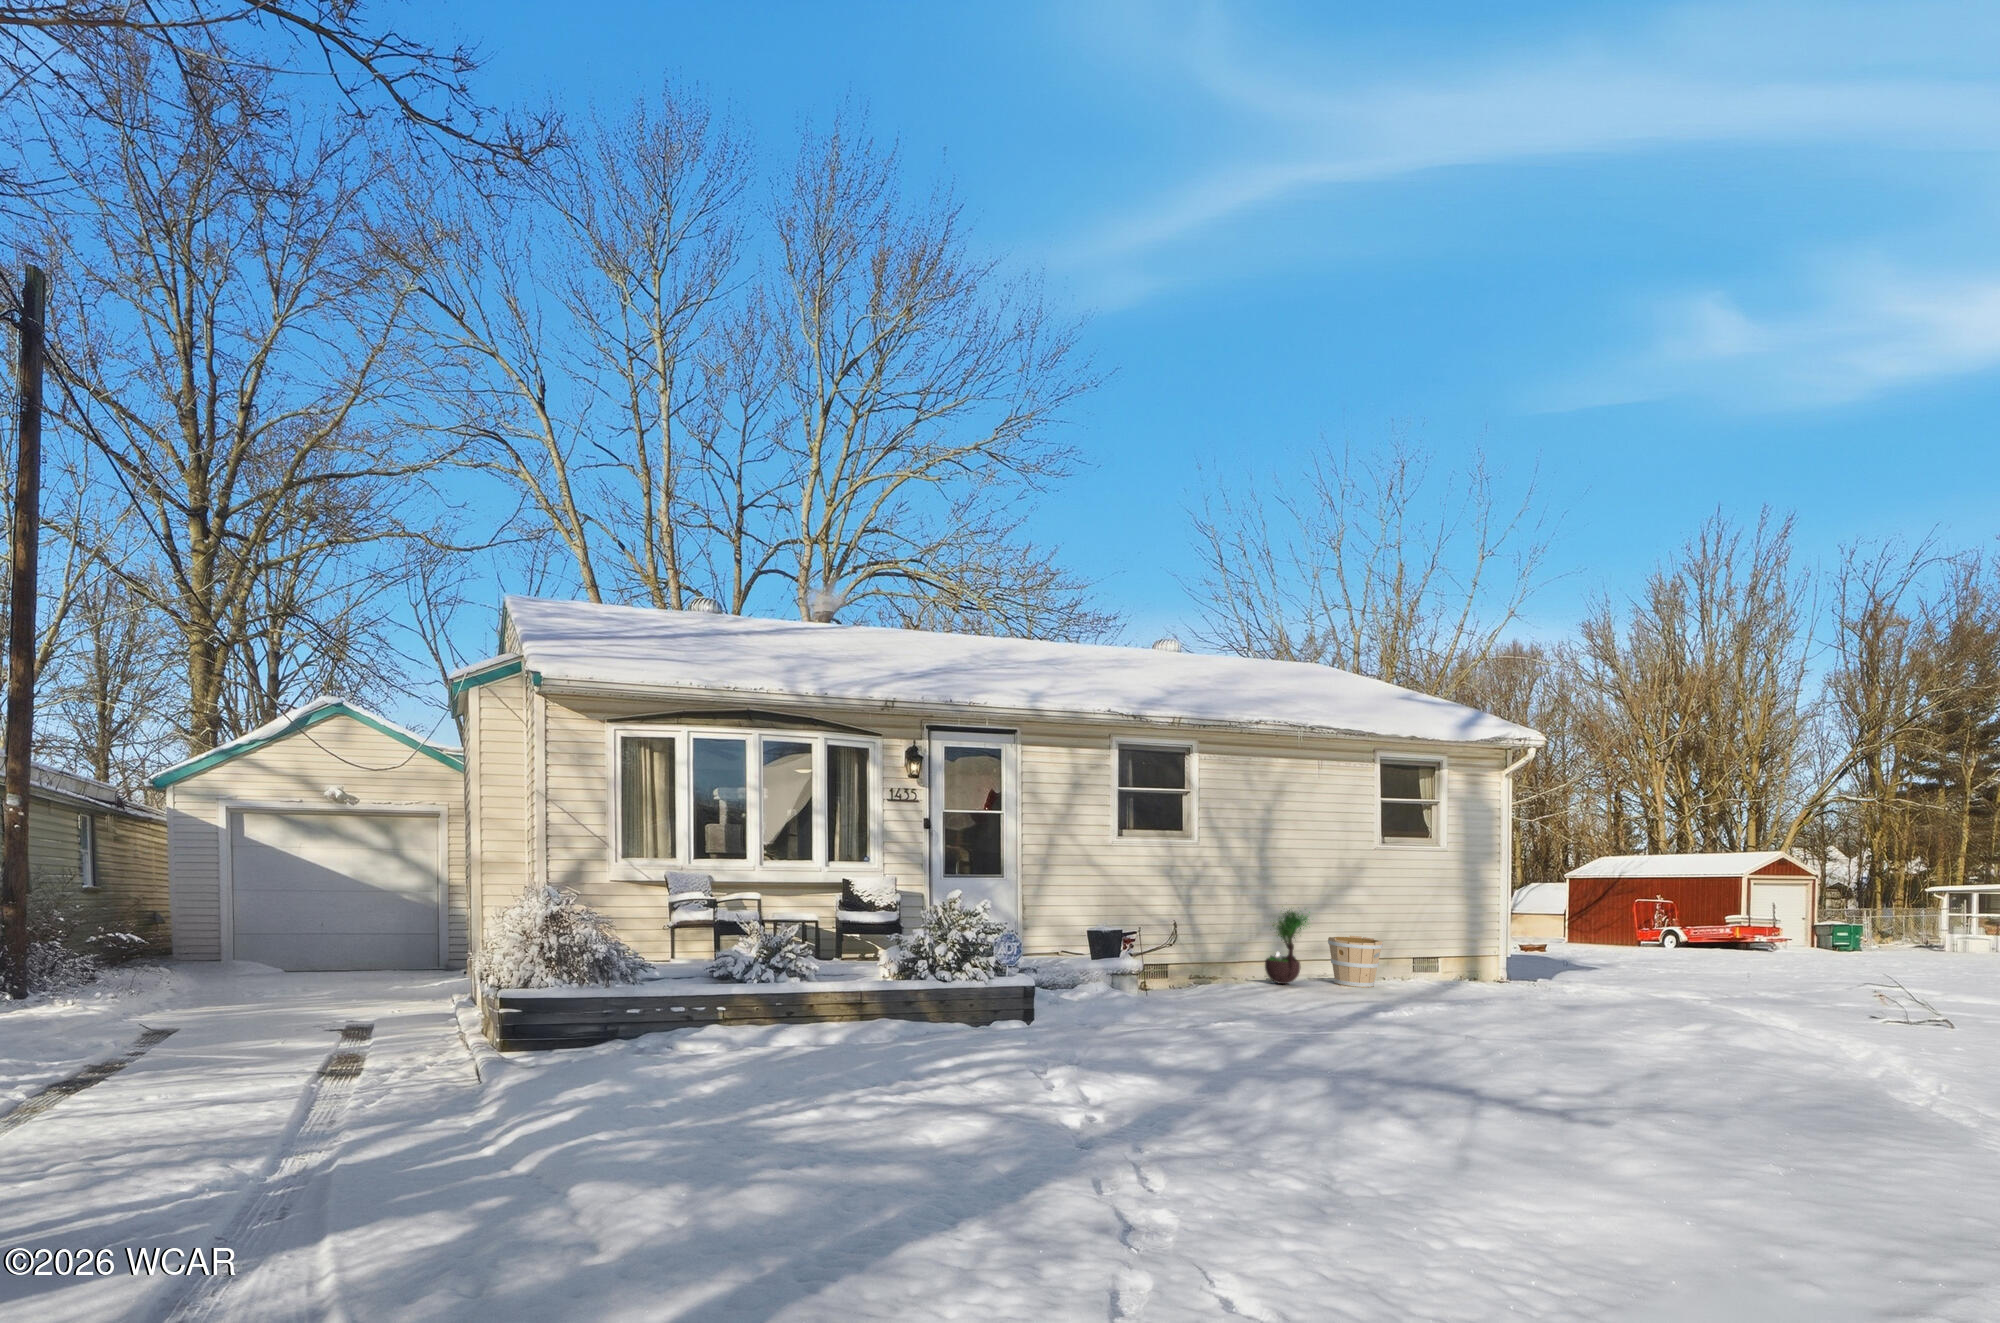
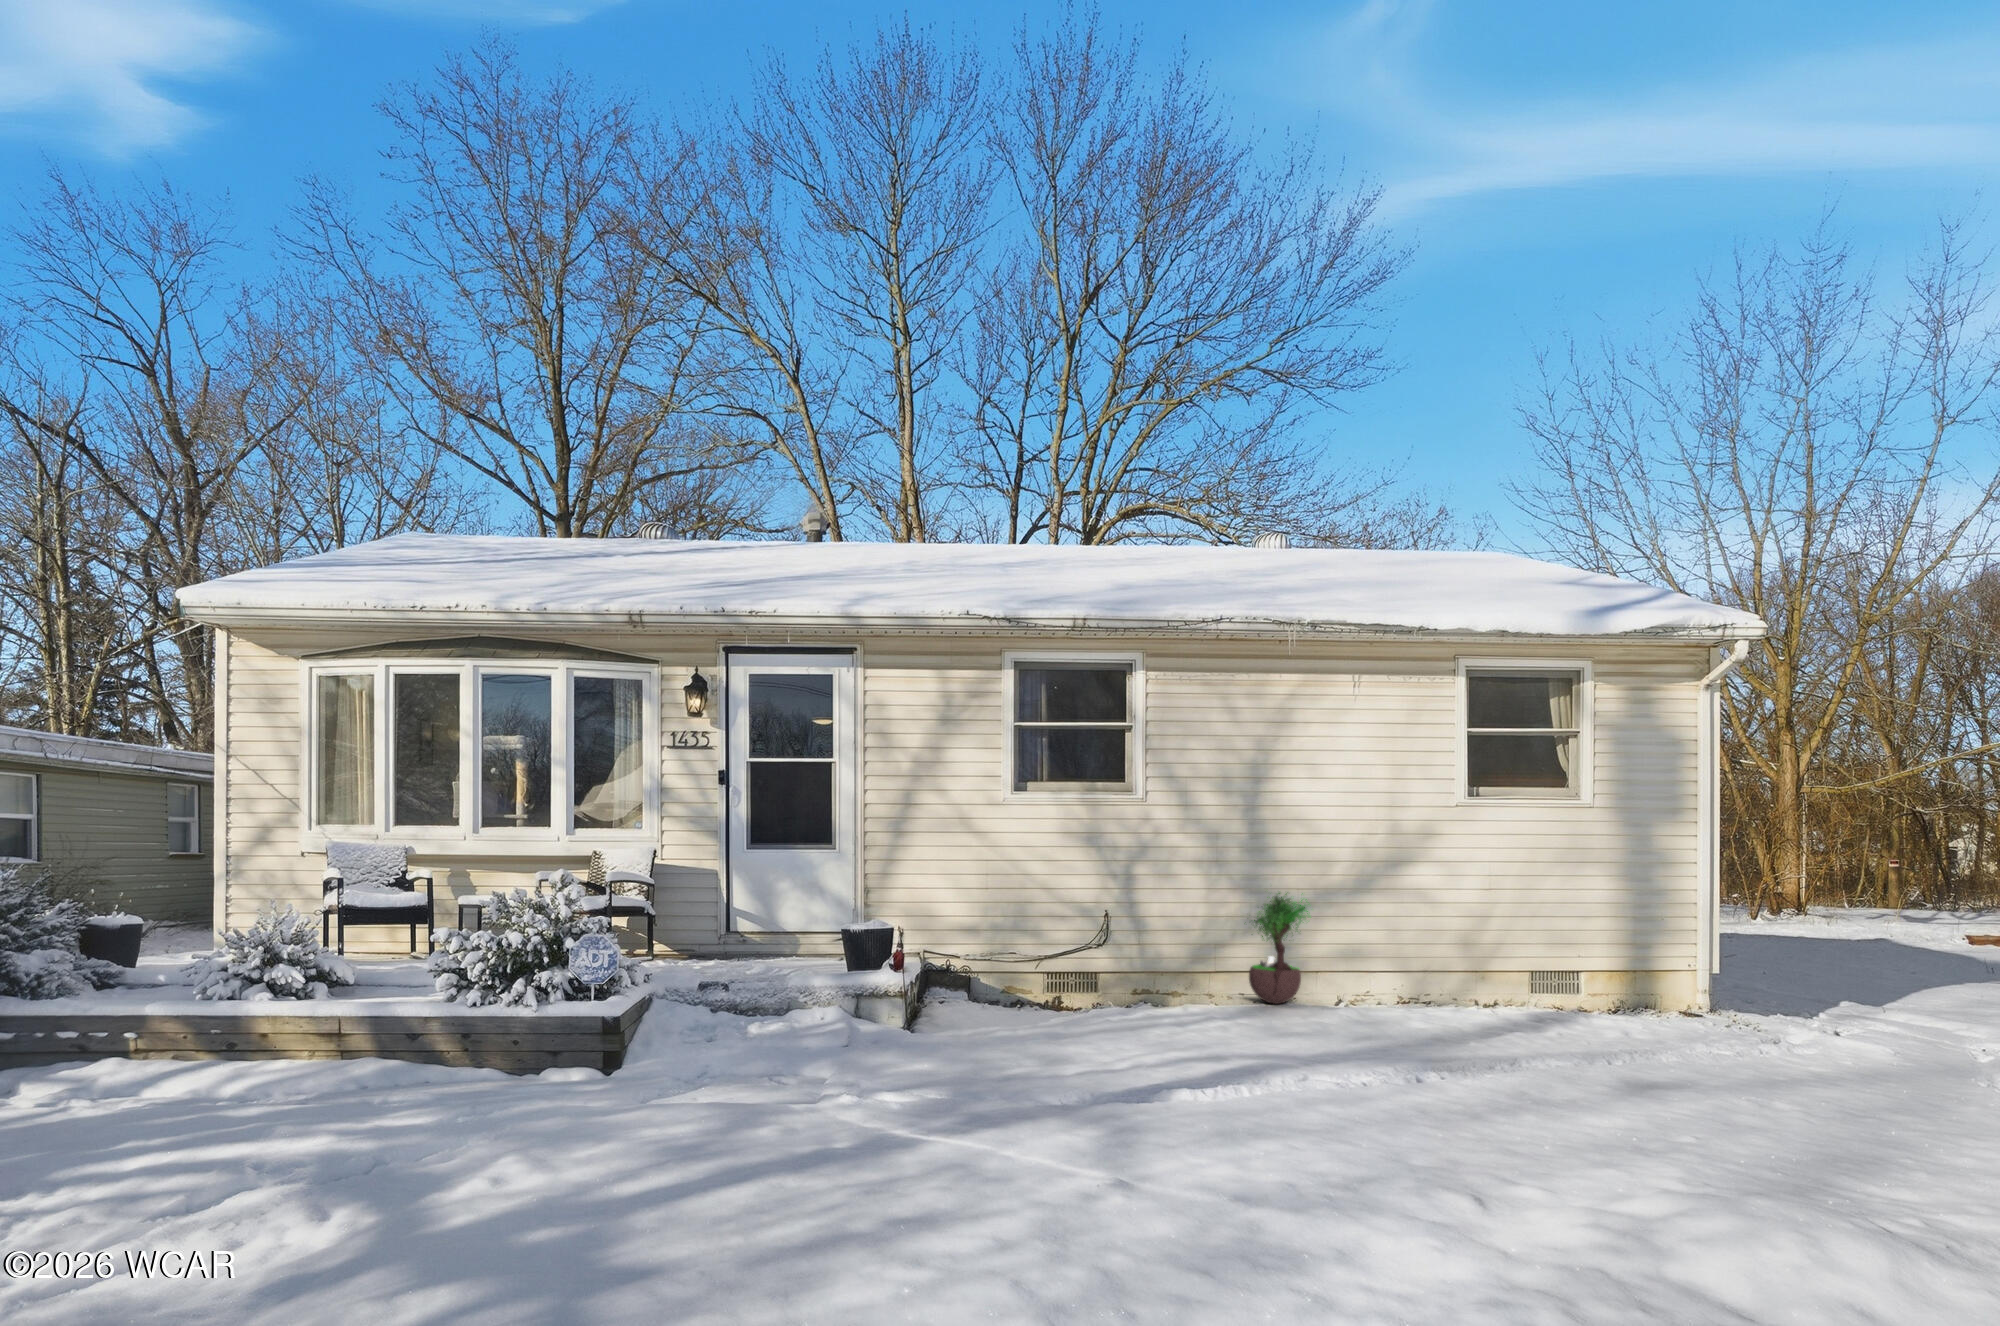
wooden bucket: present [1328,936,1383,988] -> none [1358,935,1443,1014]

